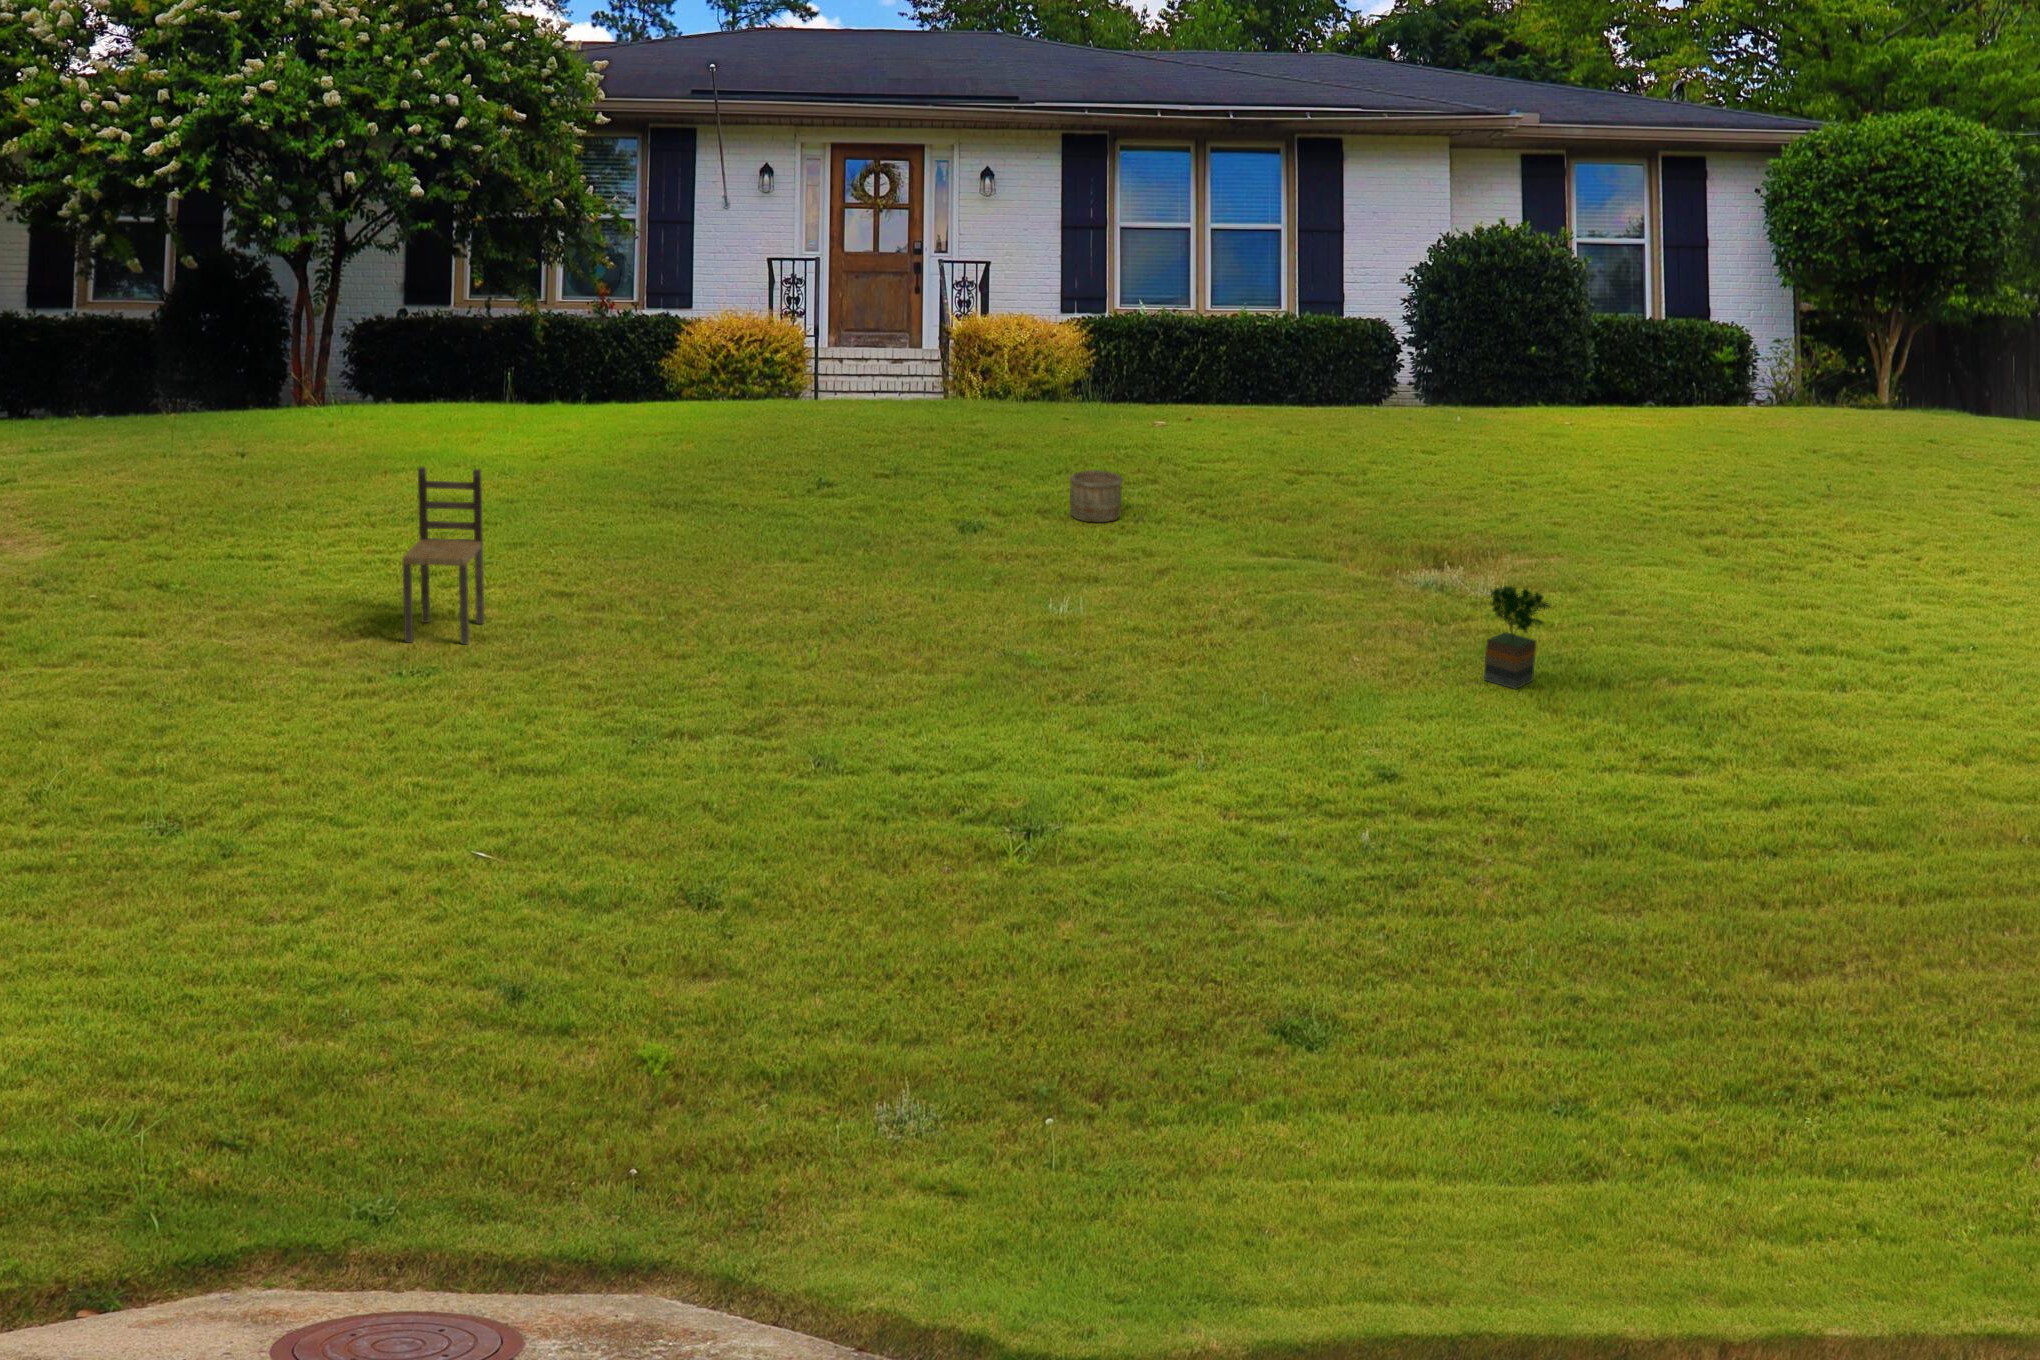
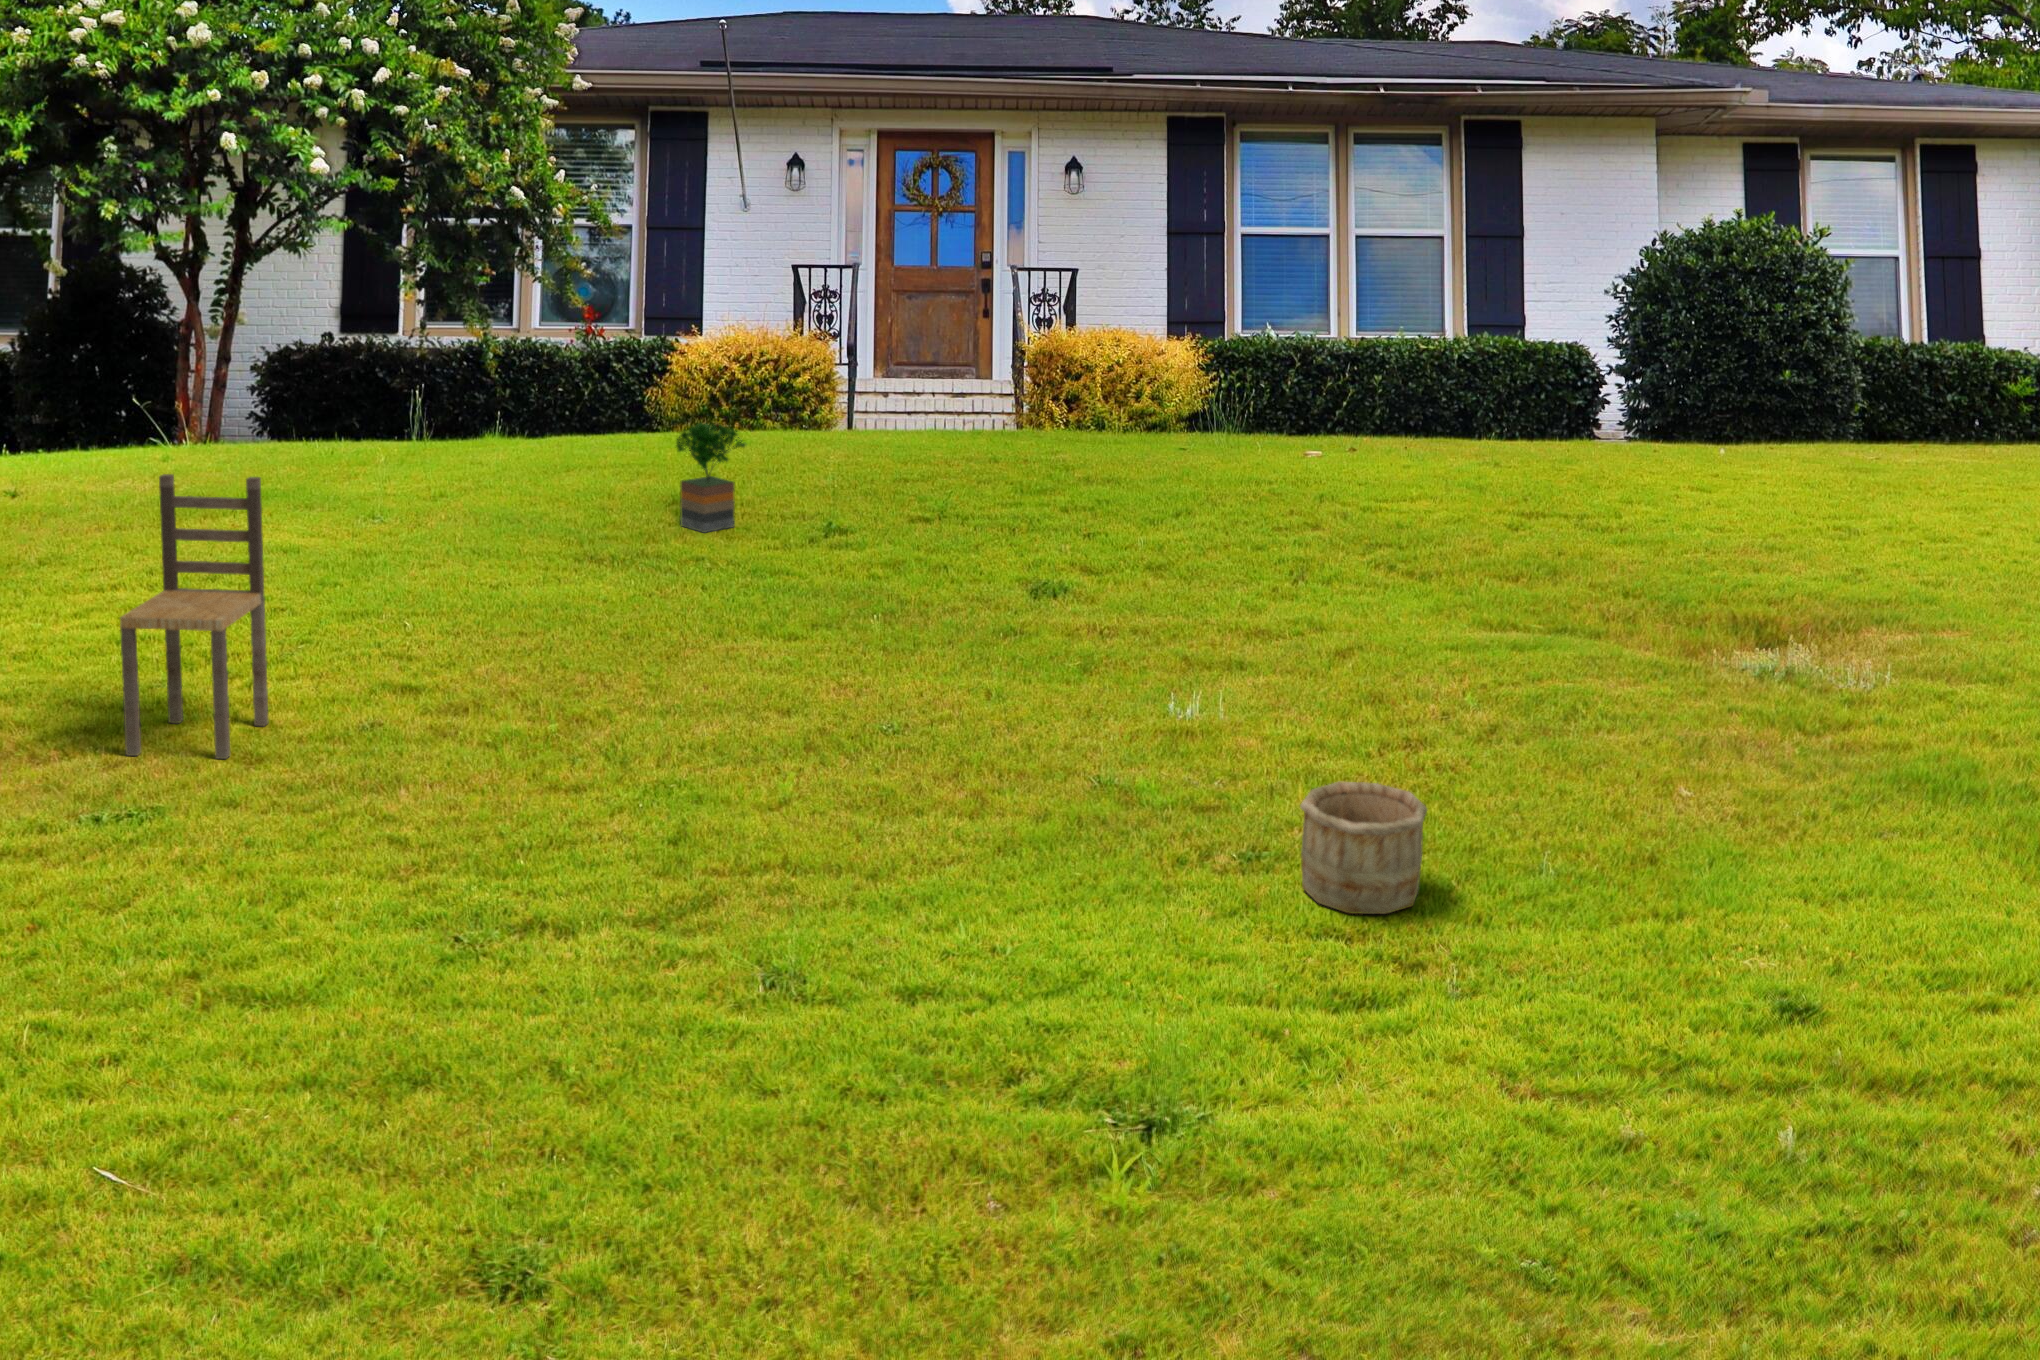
wooden bucket: present [1069,470,1123,522] -> present [1300,782,1427,914]
potted tree: present [1484,586,1550,689] -> present [676,423,745,533]

